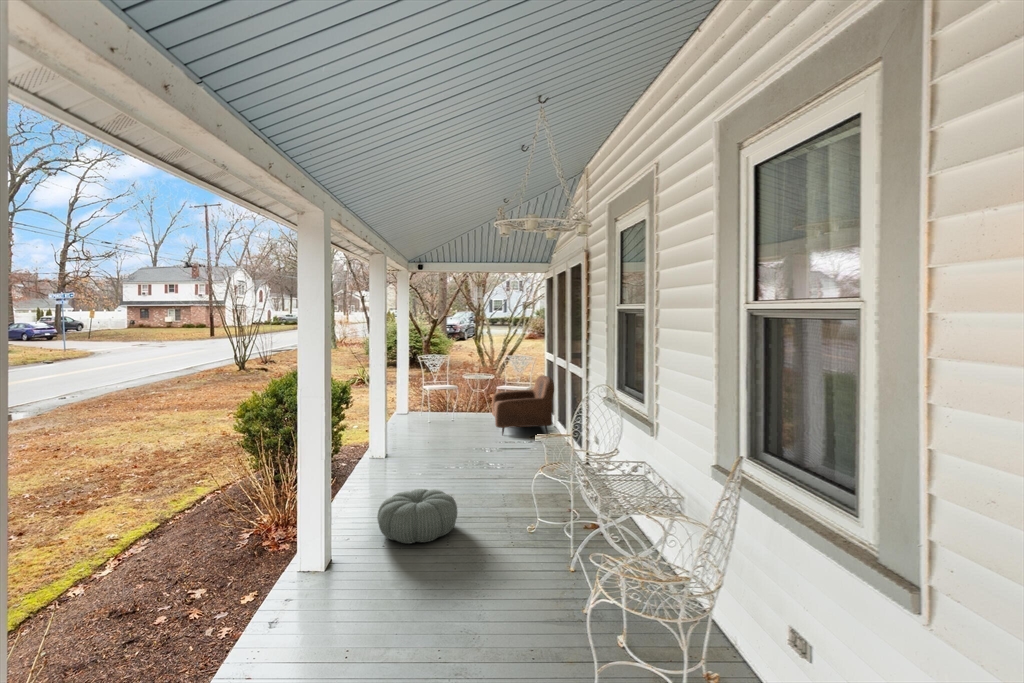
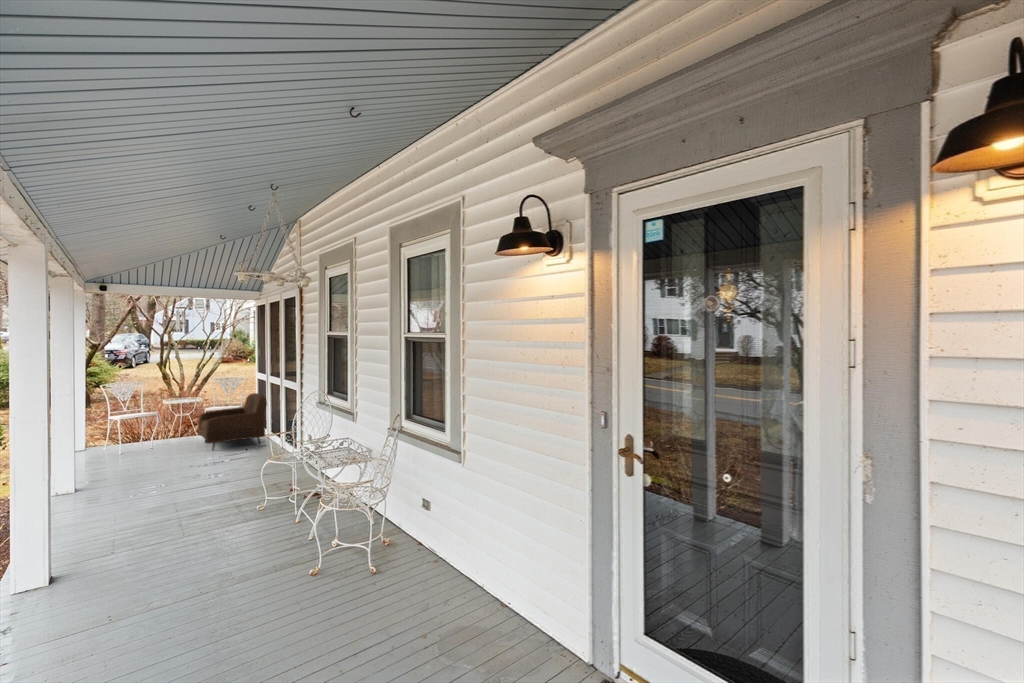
pouf: present [377,489,457,544] -> none [102,489,189,536]

